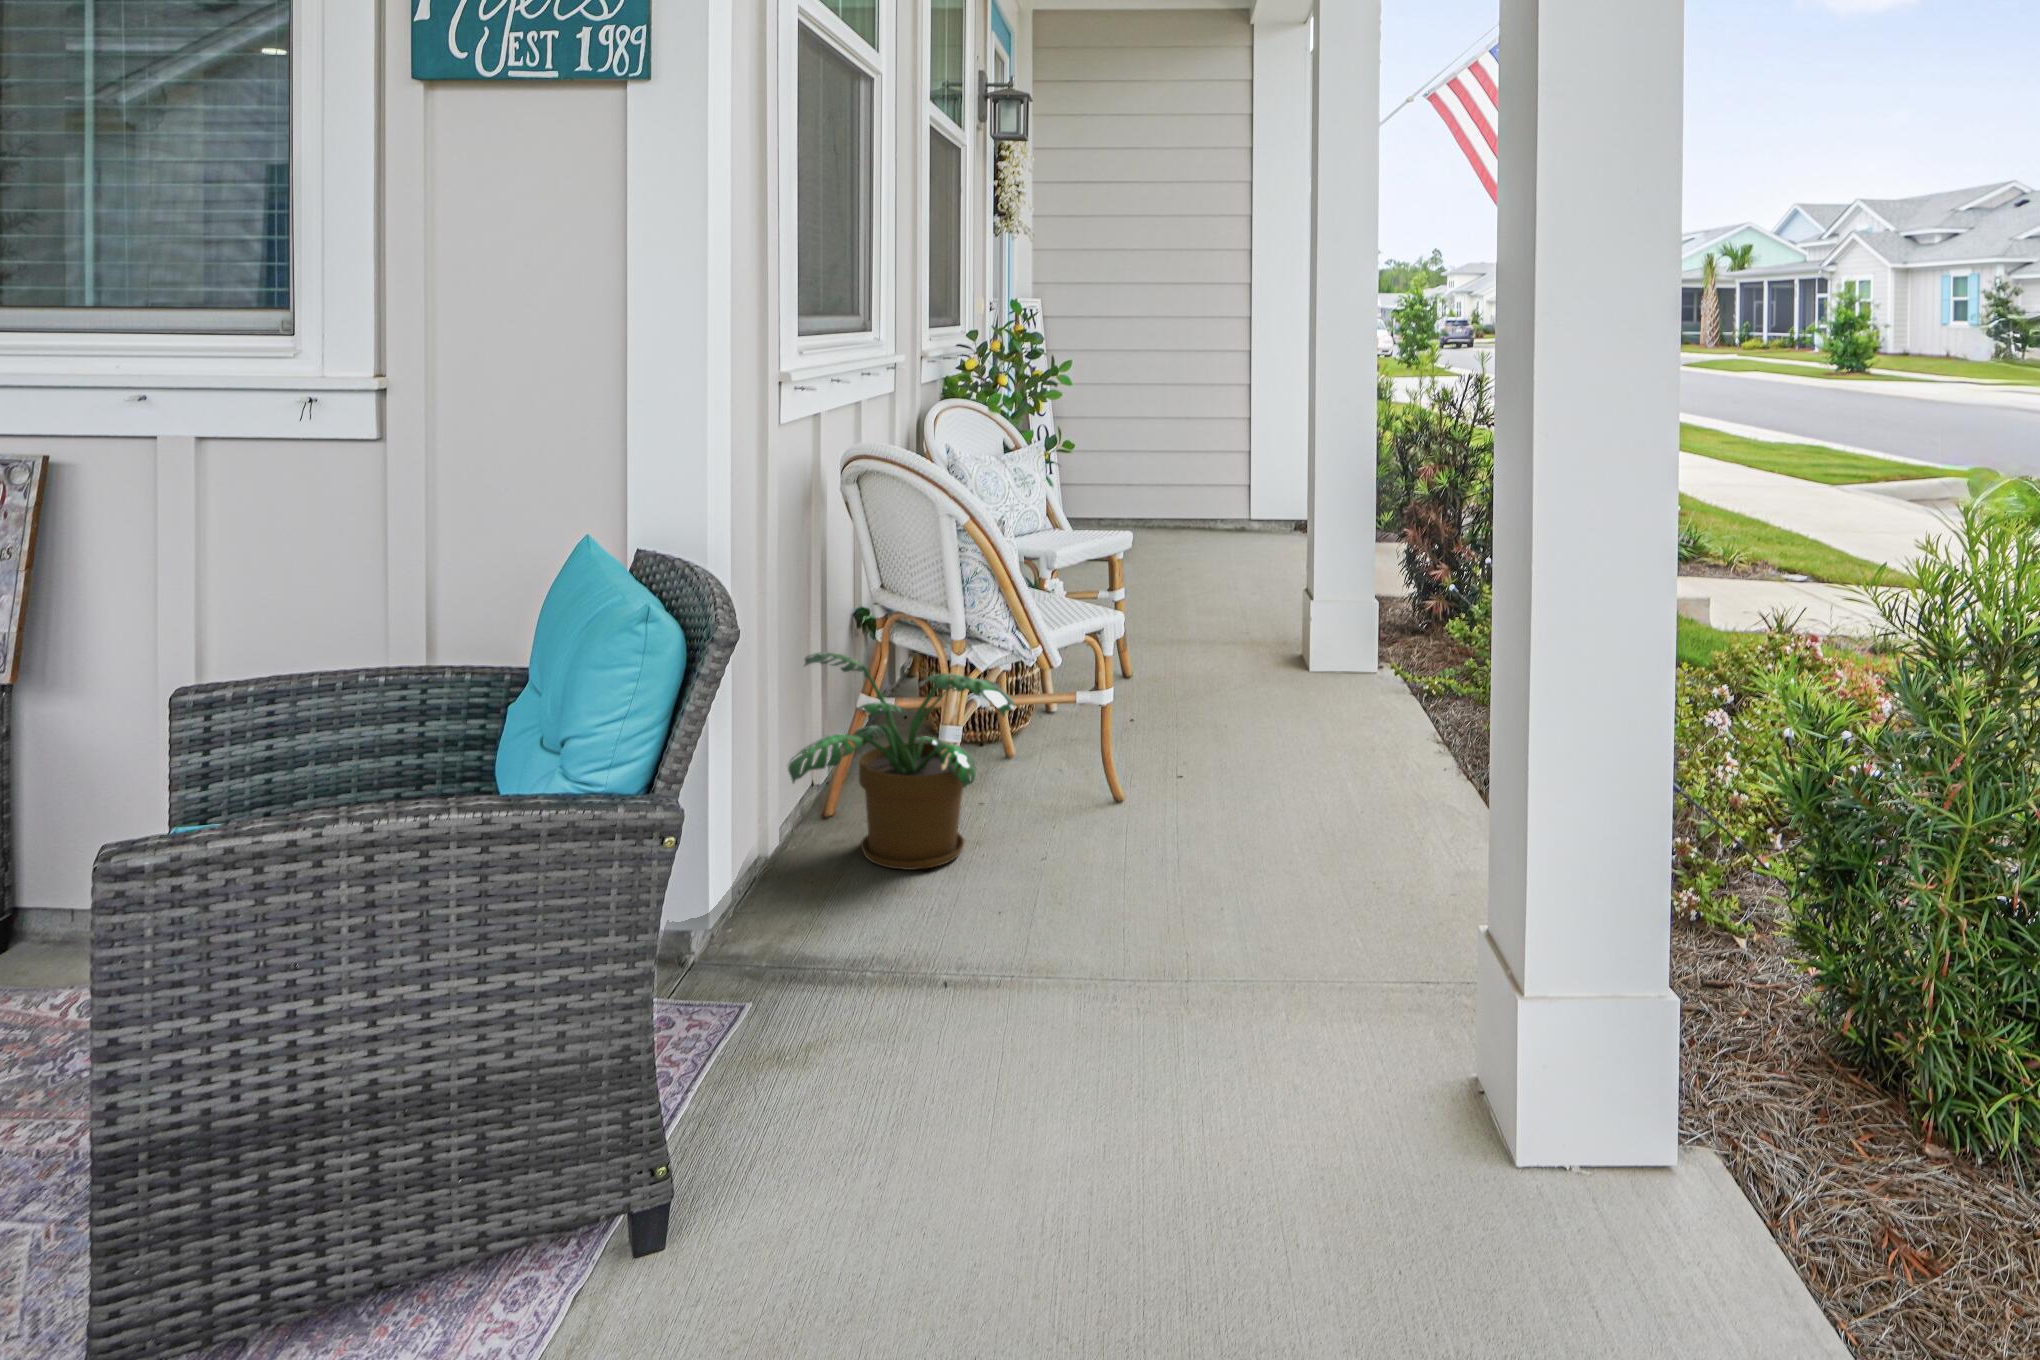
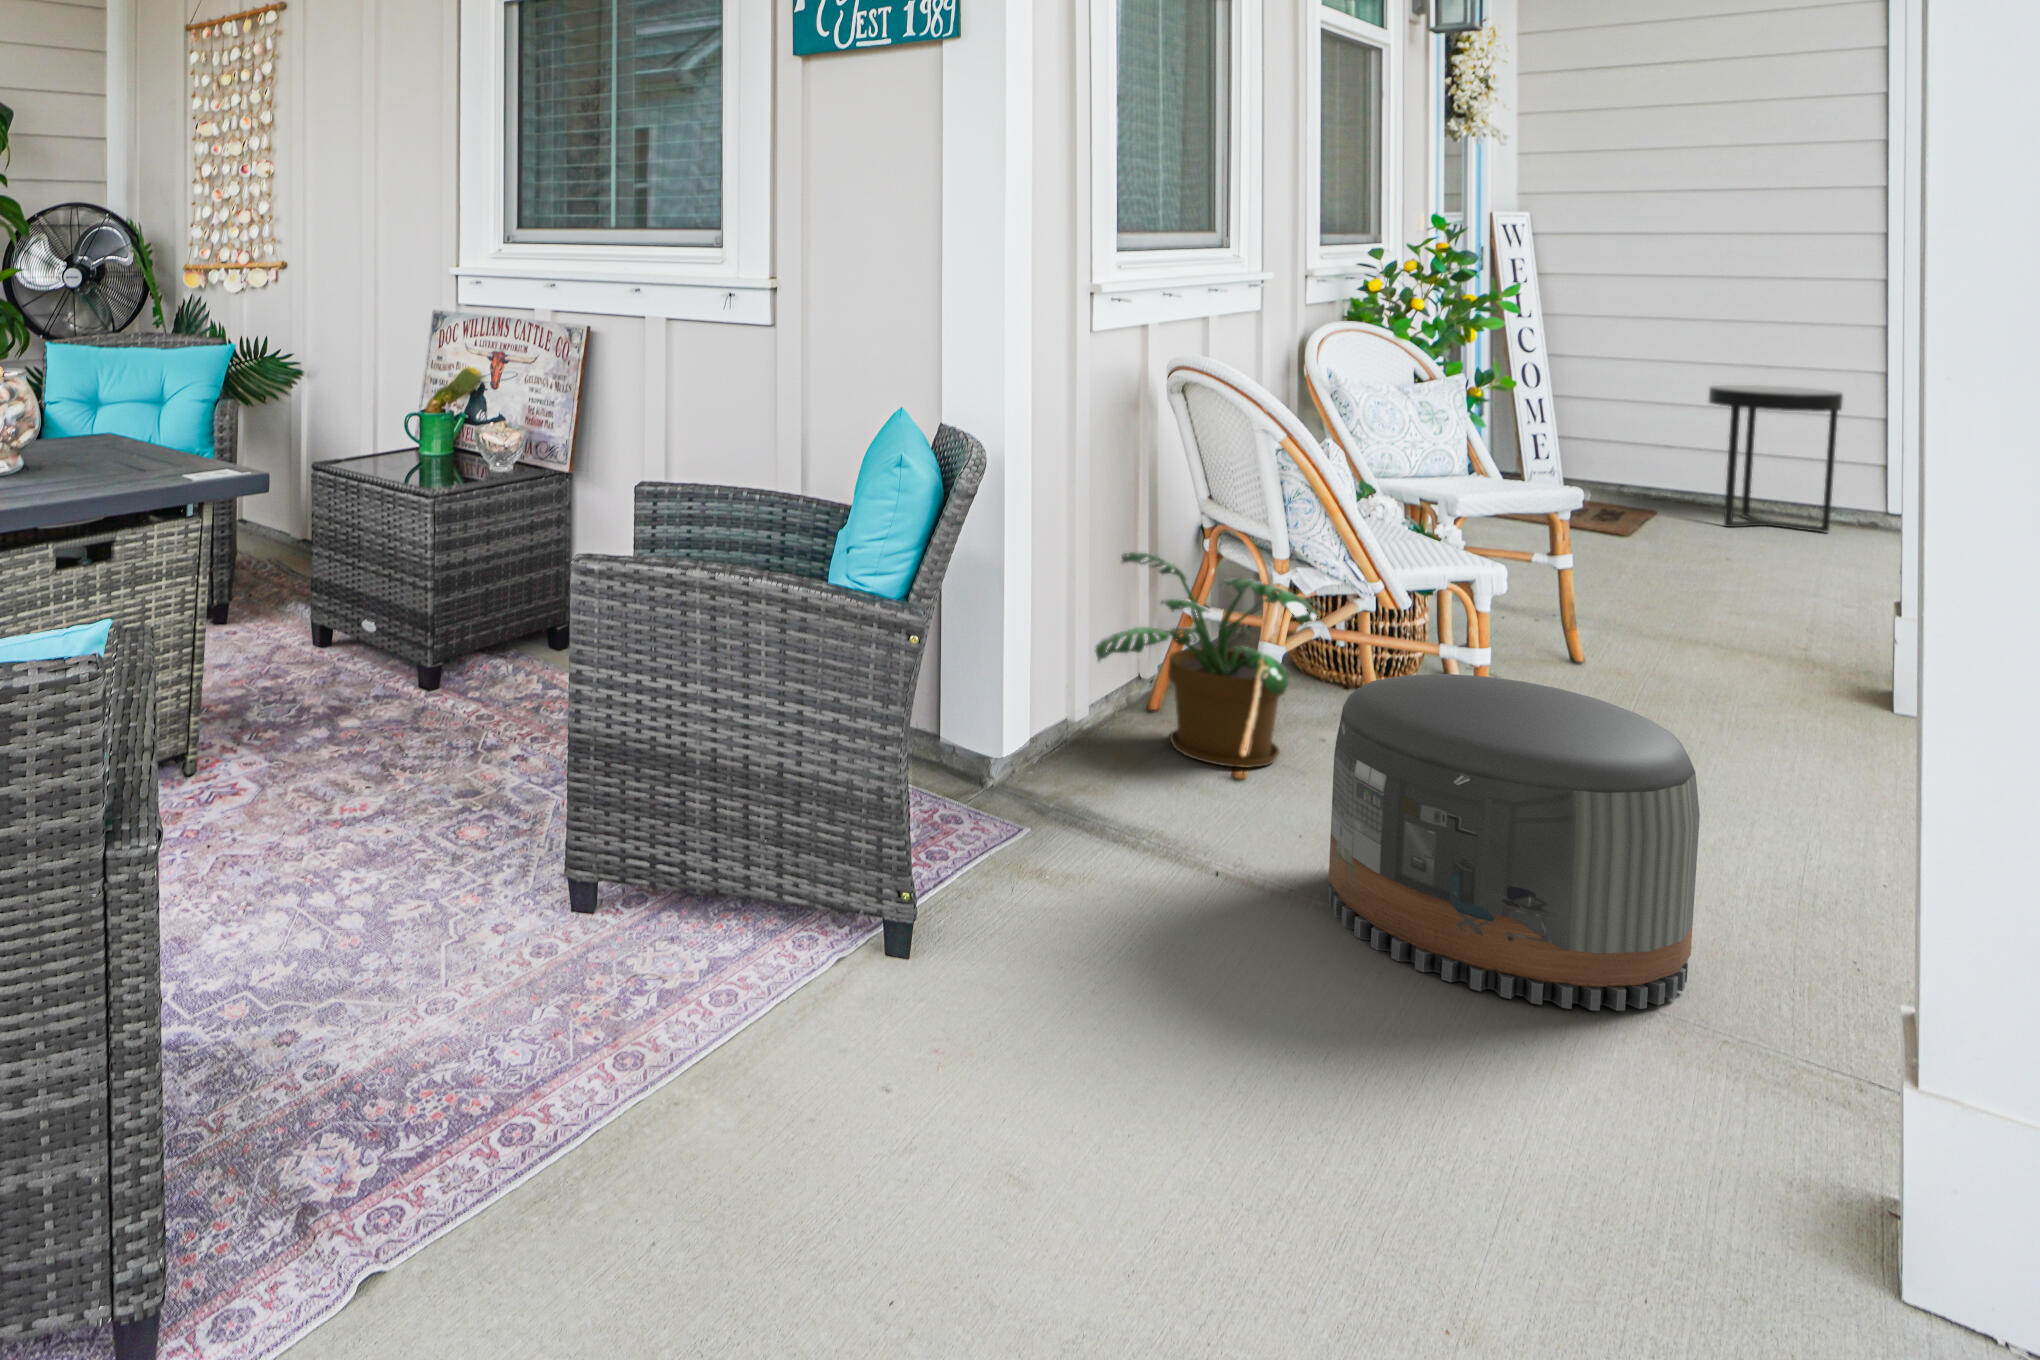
side table: none [1174,435,1253,550] -> present [1709,385,1843,532]
pouf: none [1055,745,1343,1070] -> present [1328,674,1700,1011]

